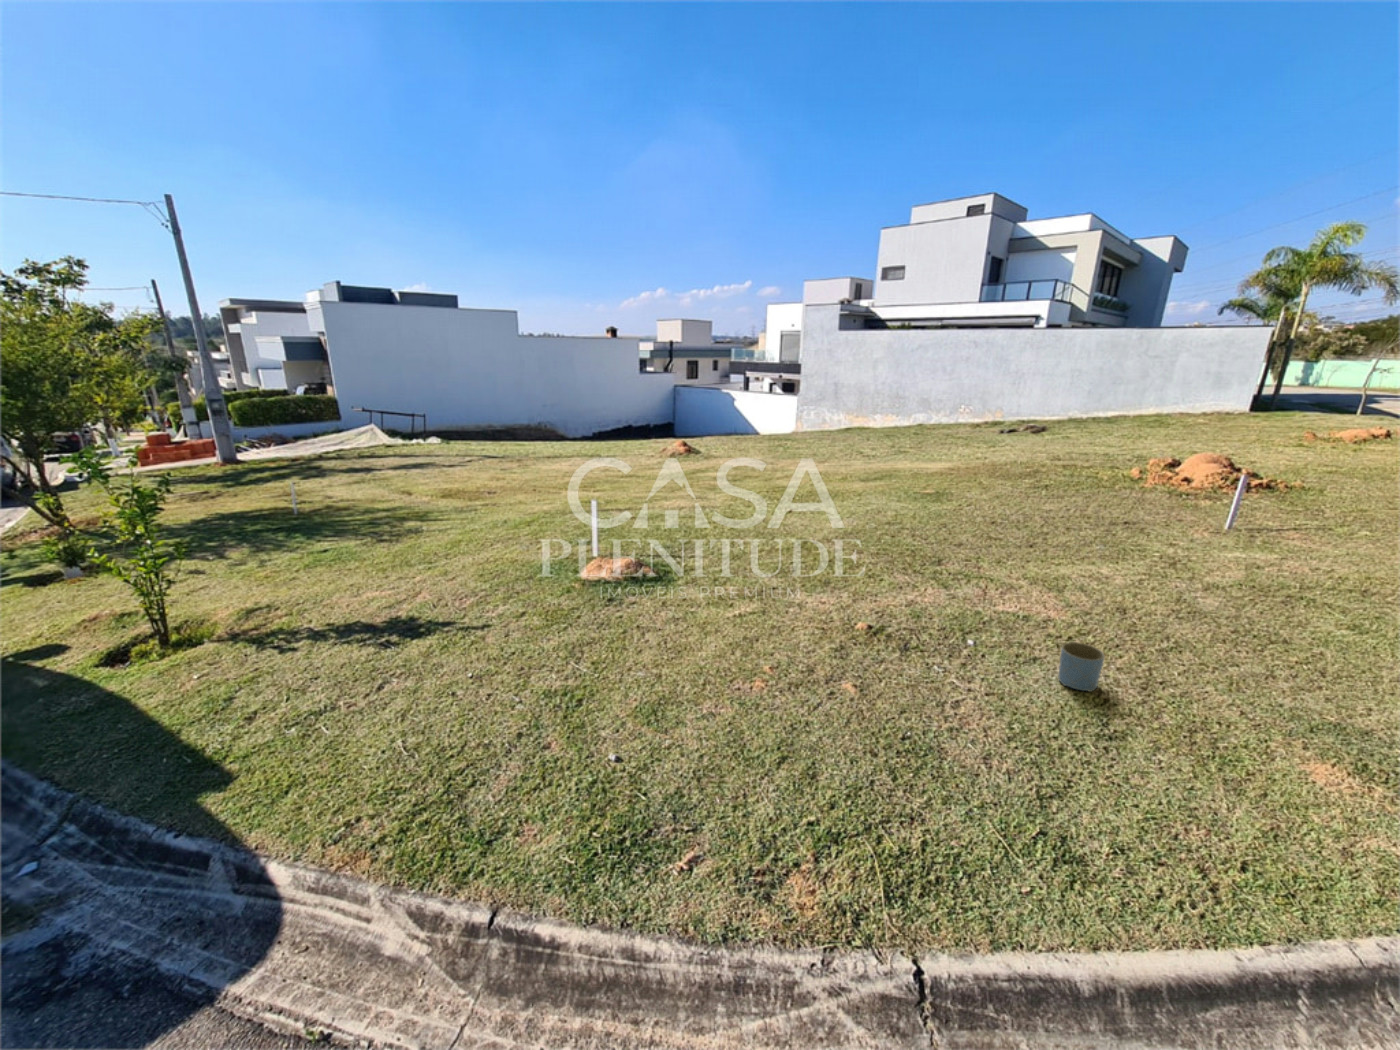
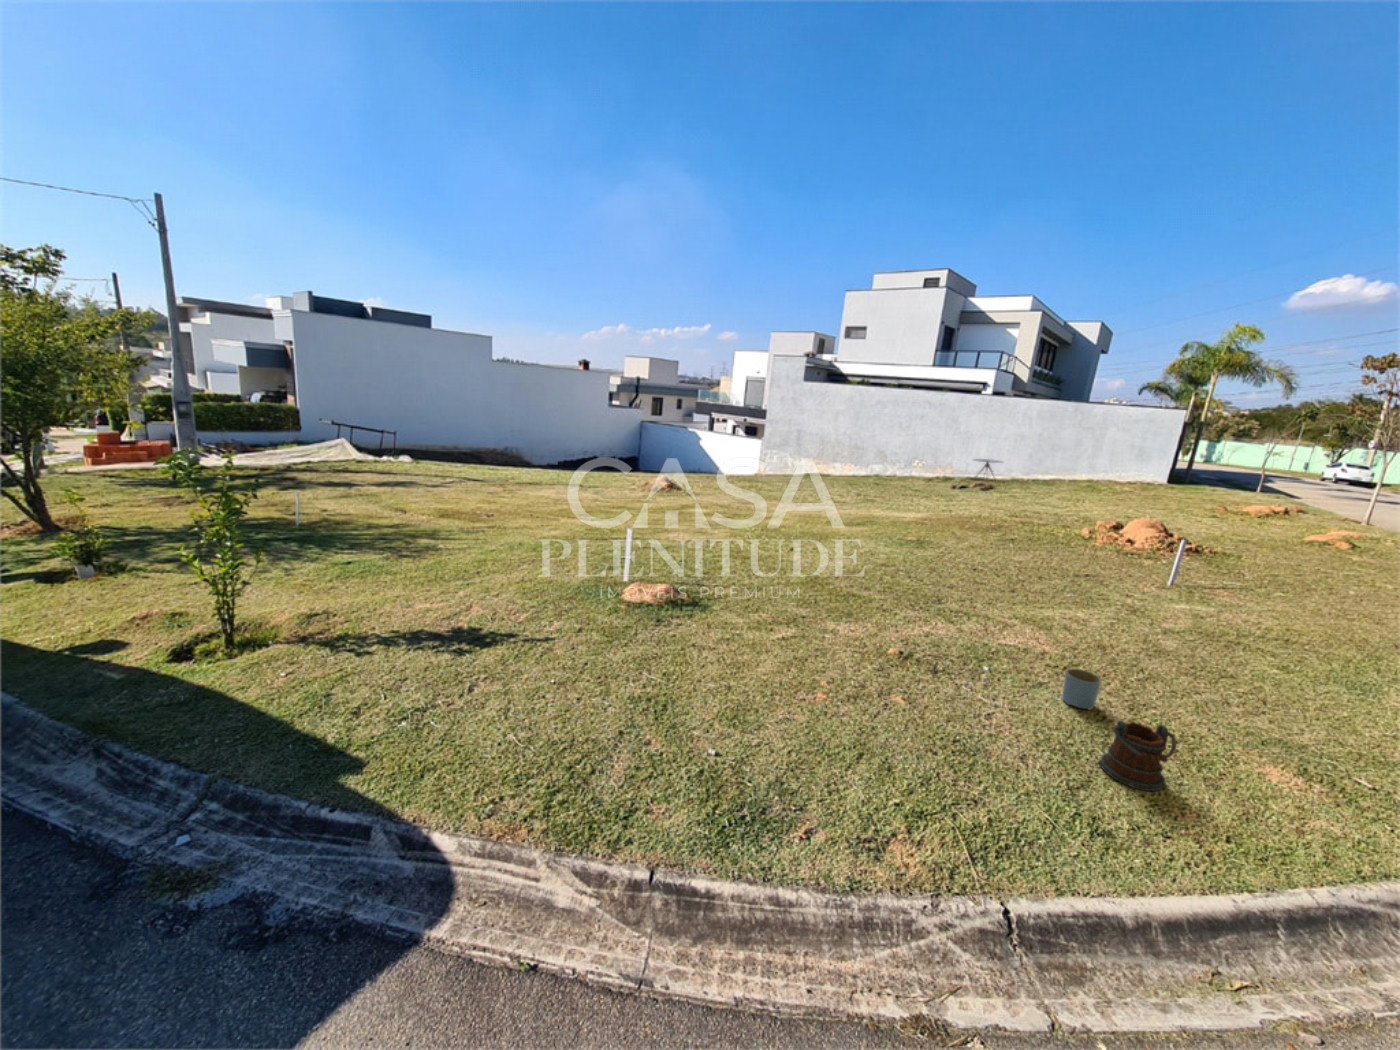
round table: none [1015,396,1052,421] -> present [975,459,1002,472]
bucket: none [1085,712,1182,801] -> present [1099,720,1176,791]

